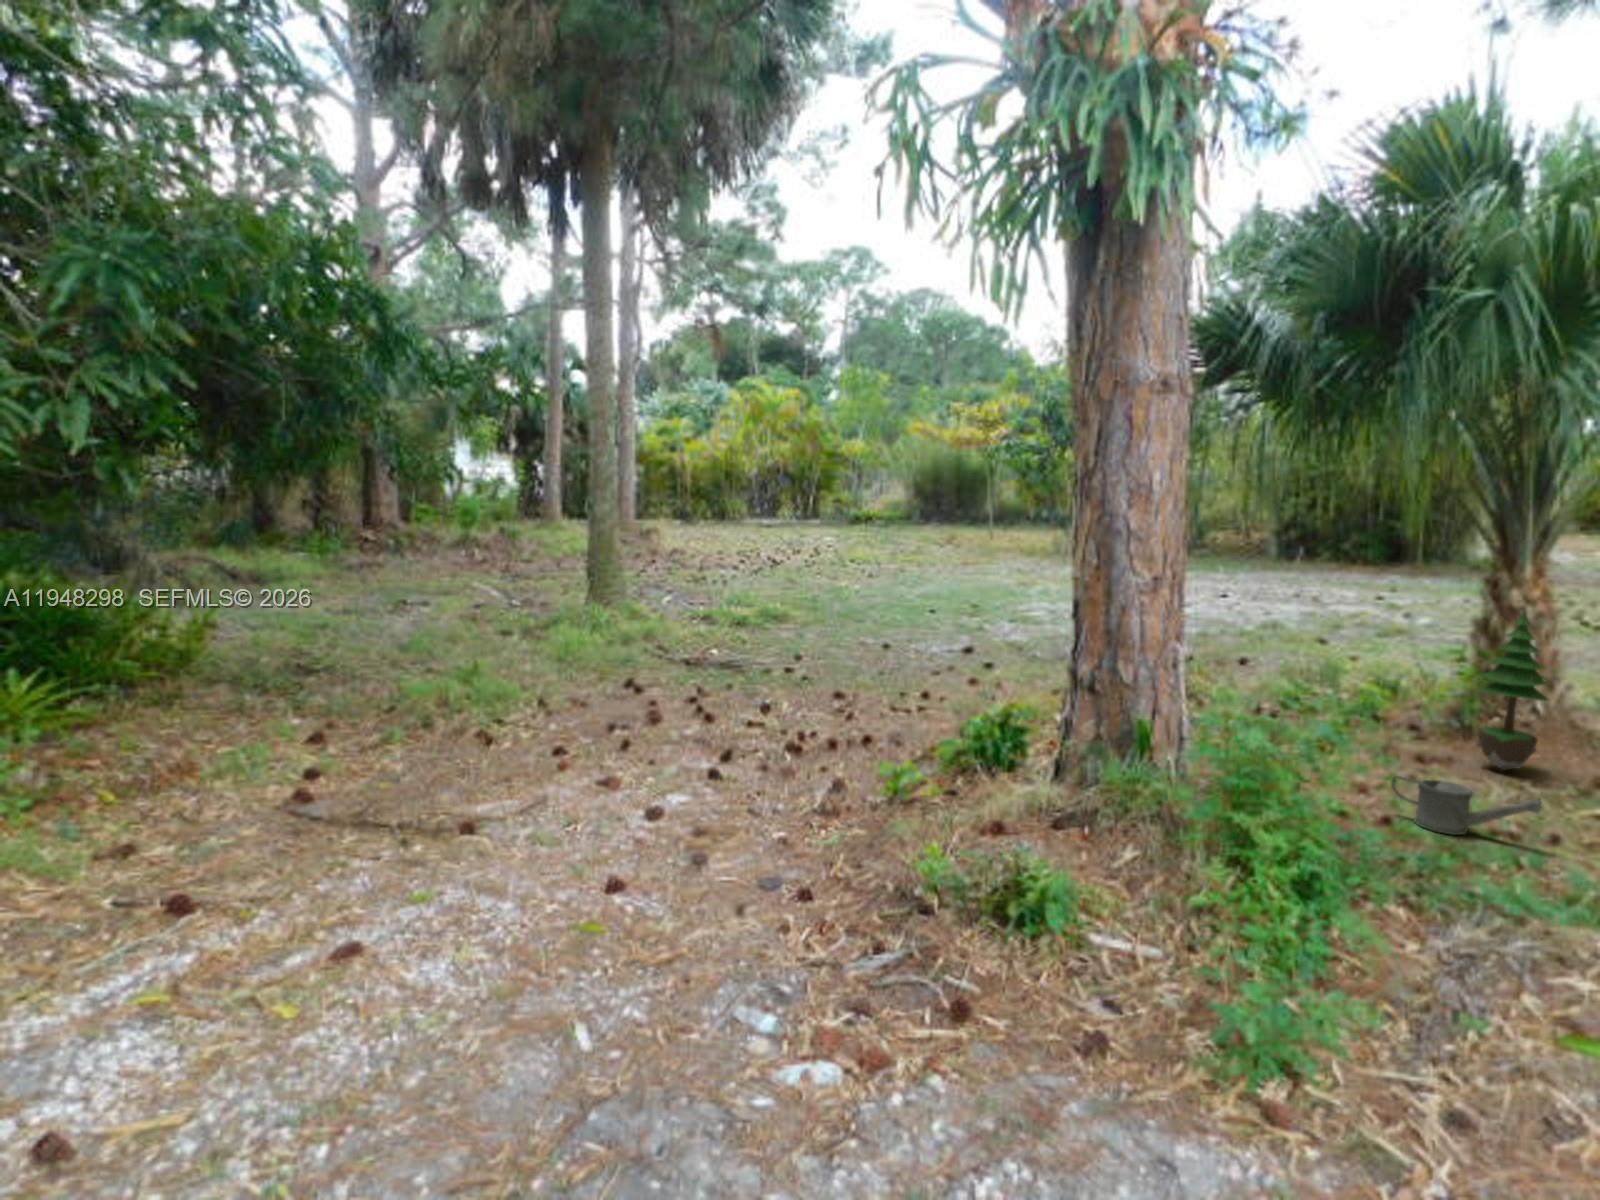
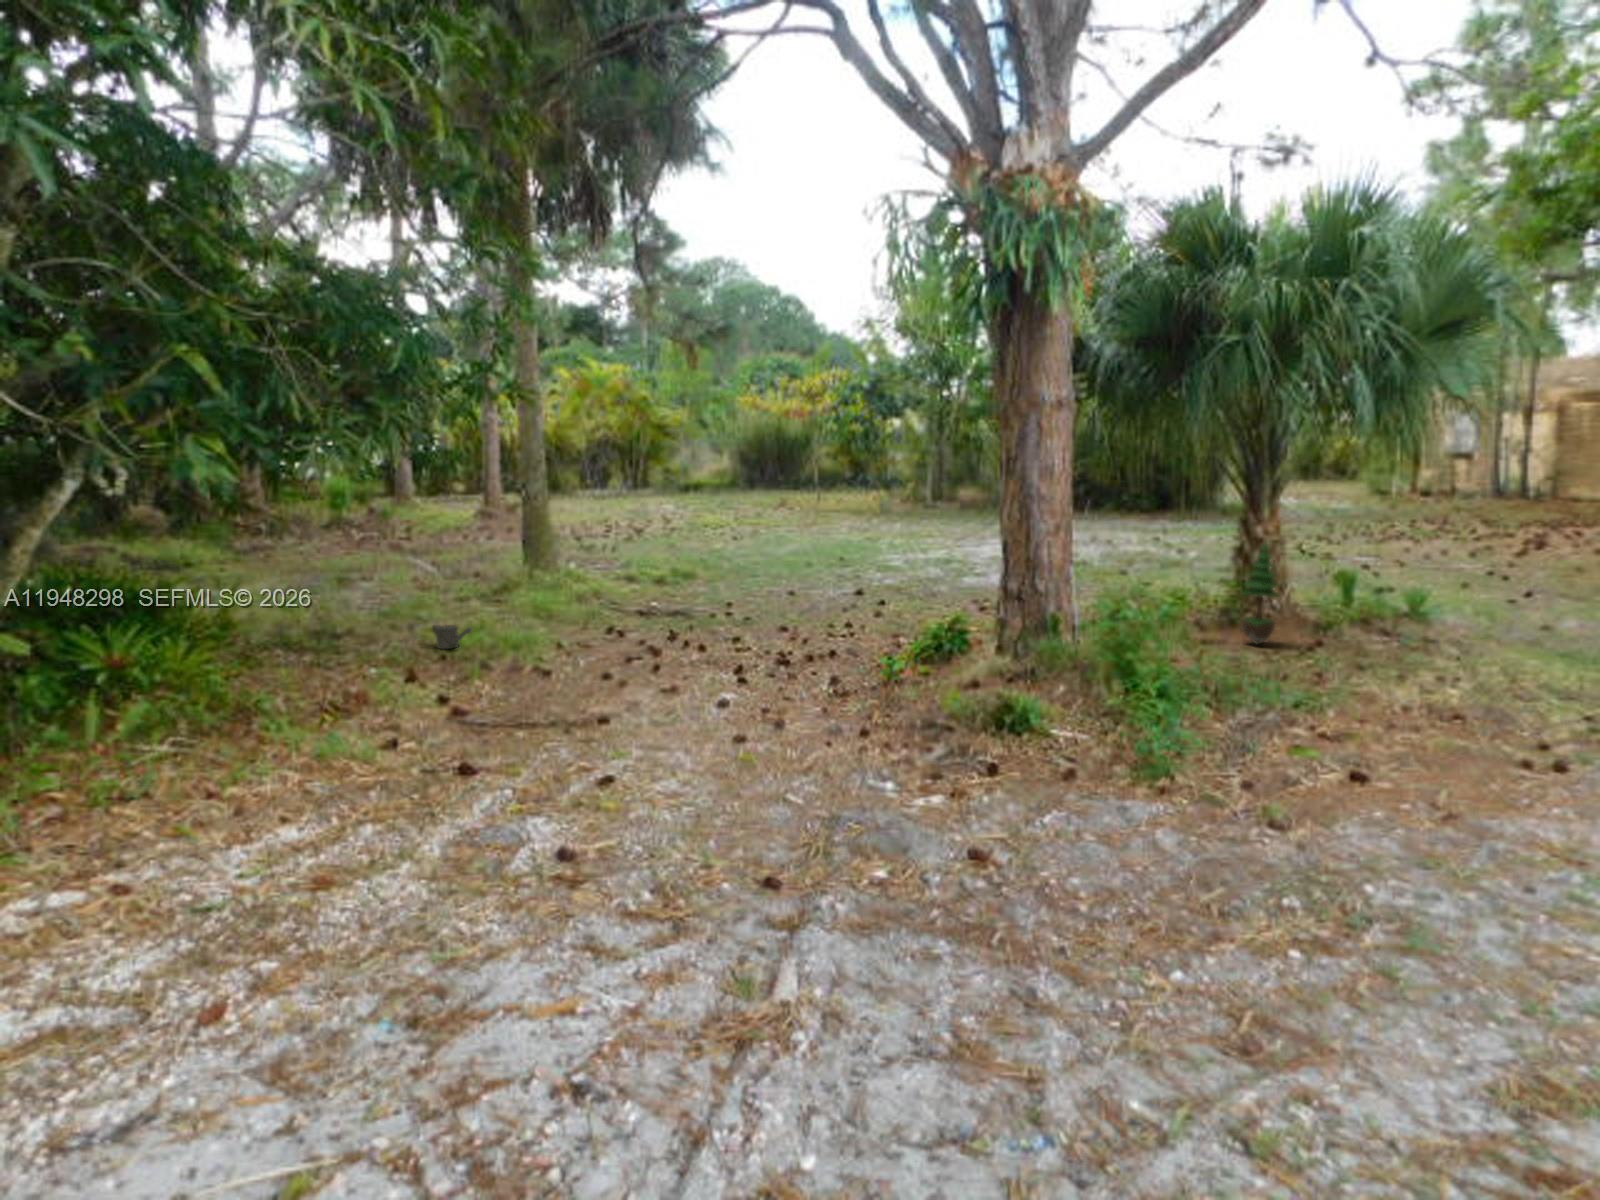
watering can: present [1391,776,1541,835] -> present [432,625,472,649]

